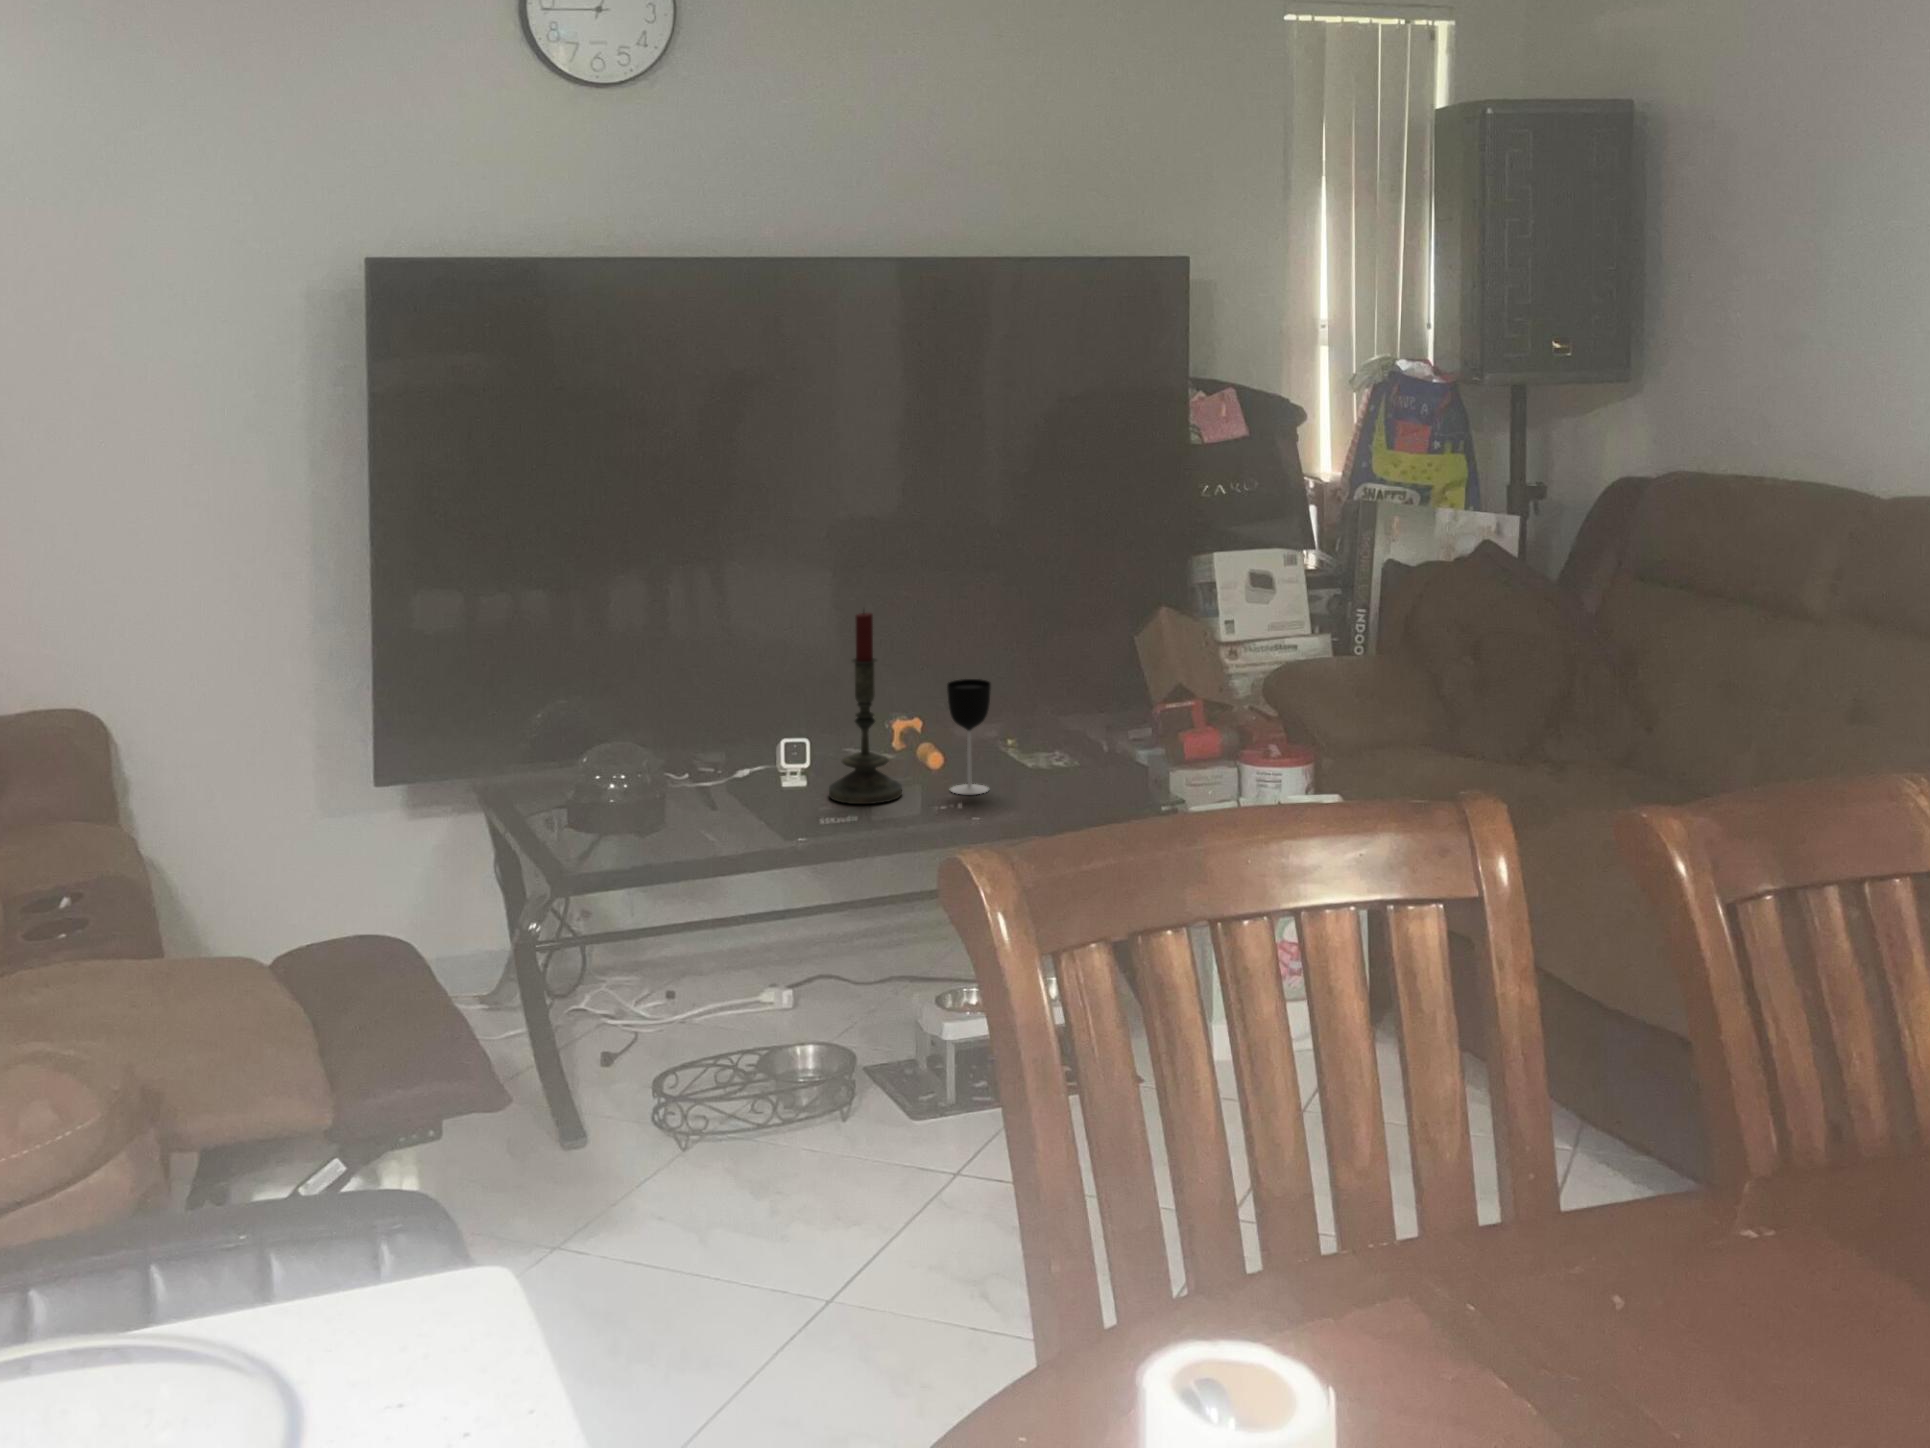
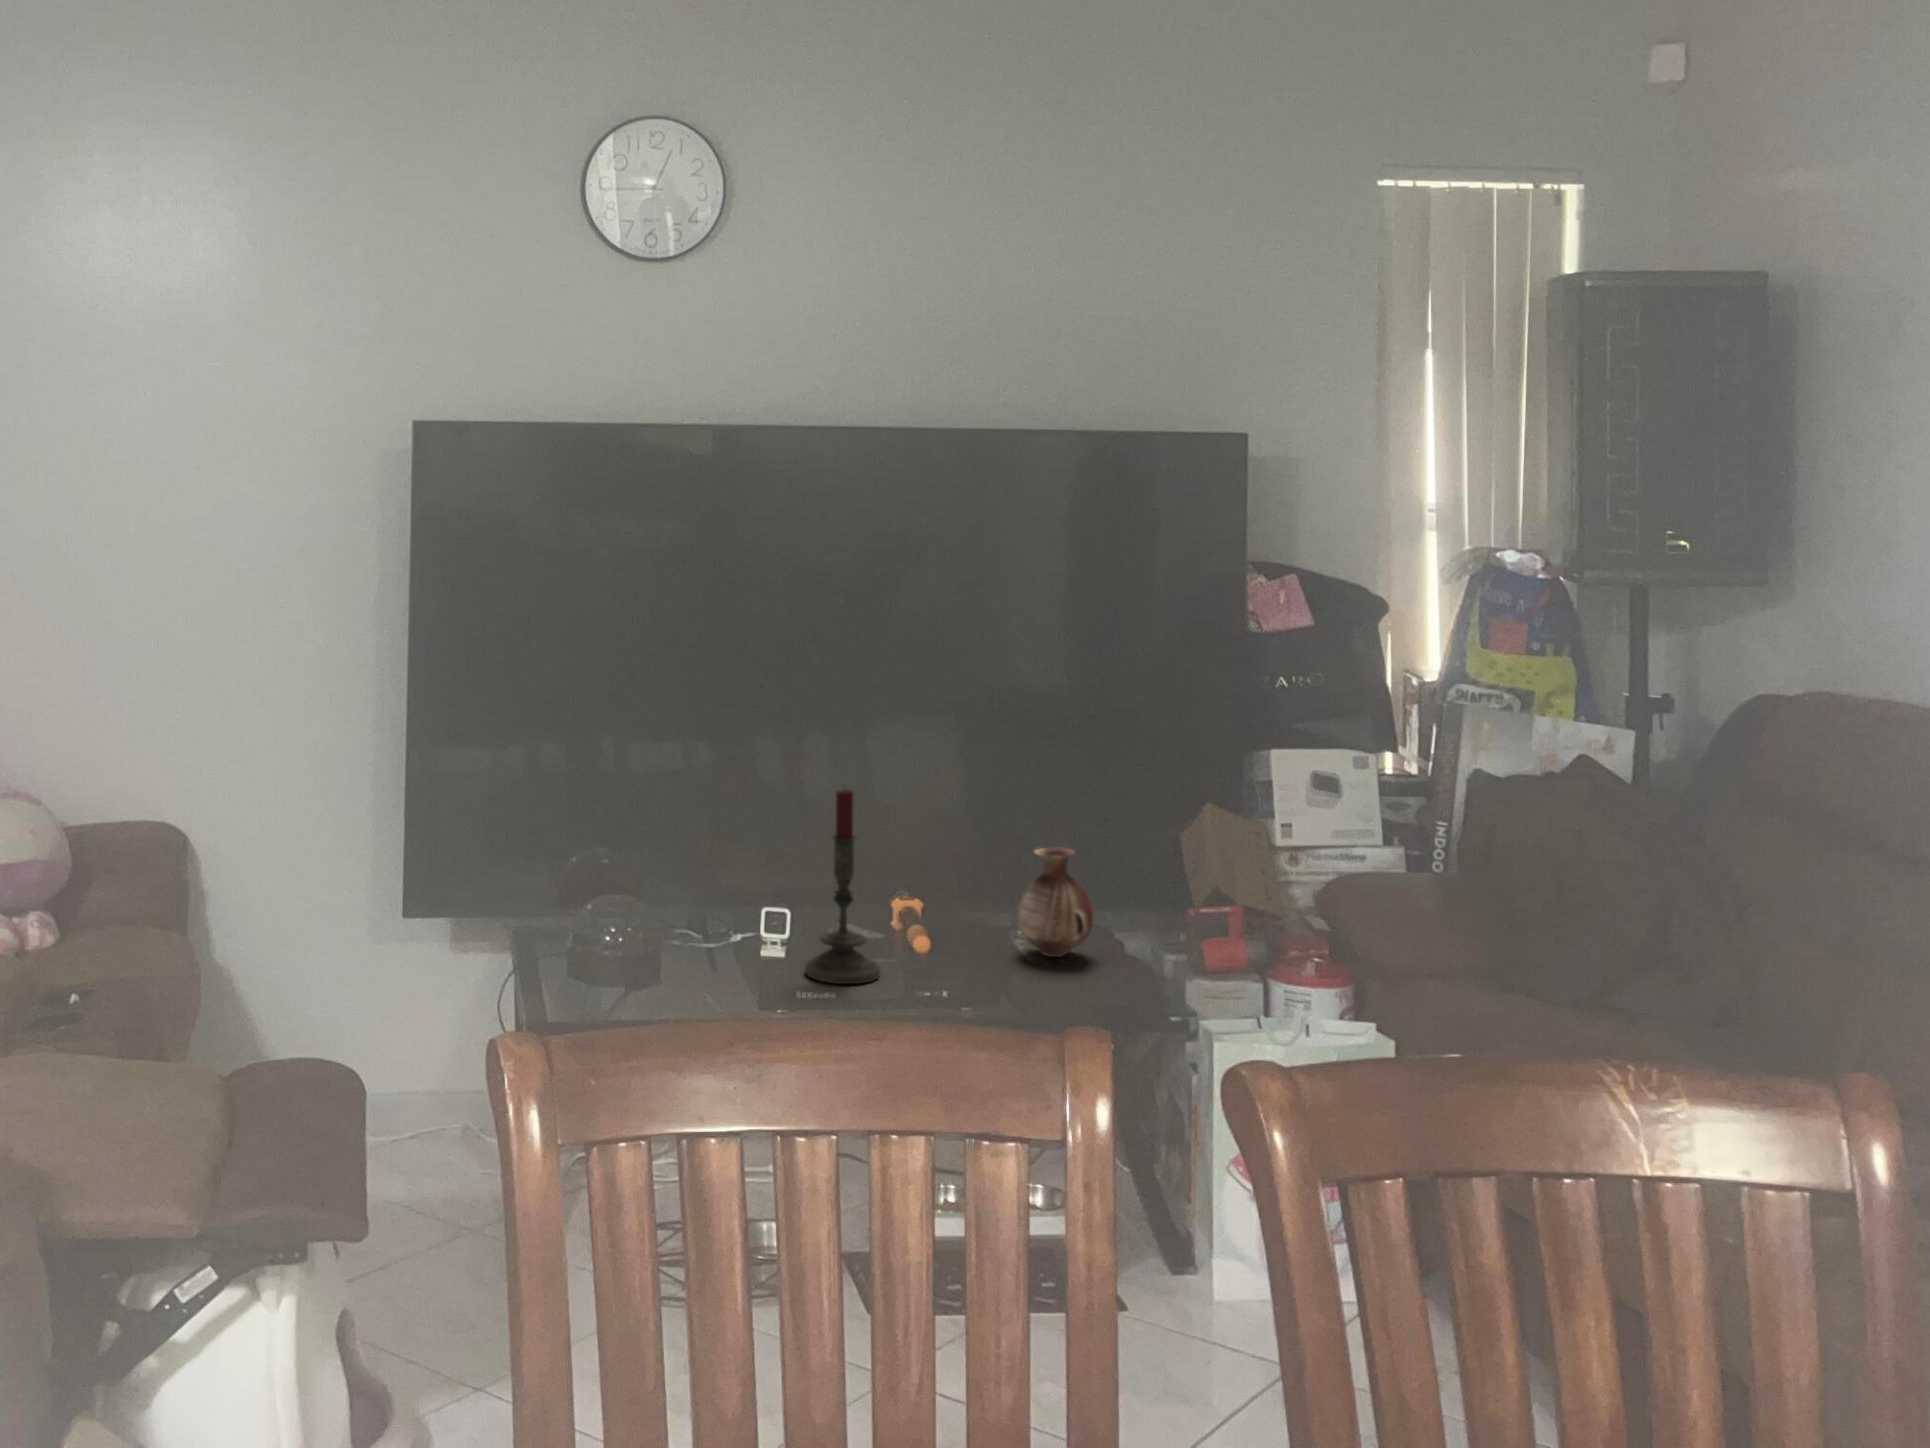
vase: none [1018,655,1089,759] -> present [1018,847,1094,957]
wine glass: present [947,679,991,795] -> none [927,865,973,985]

